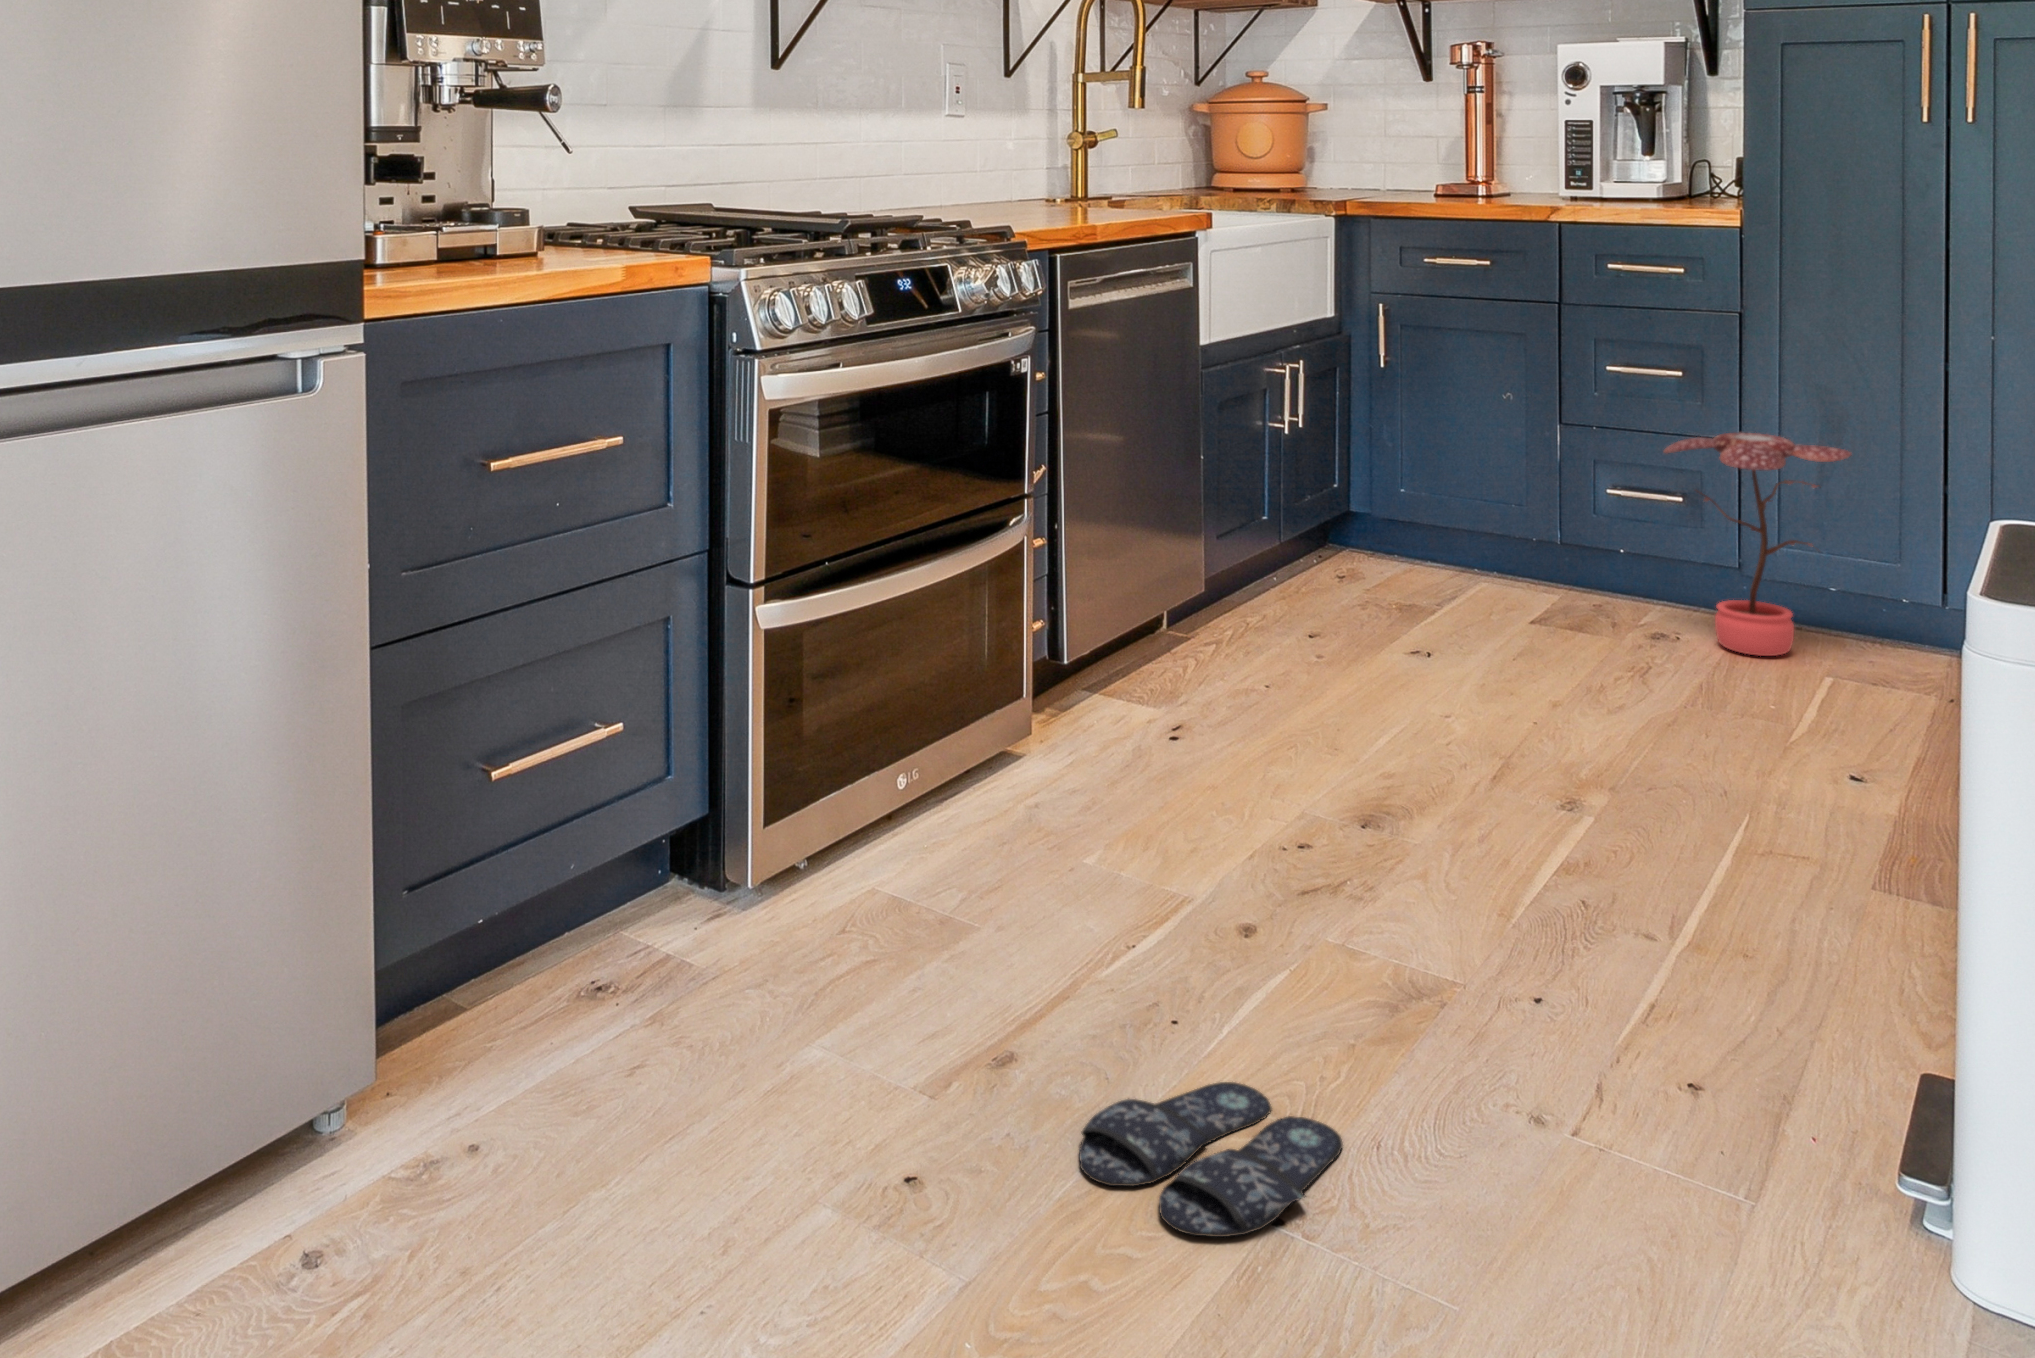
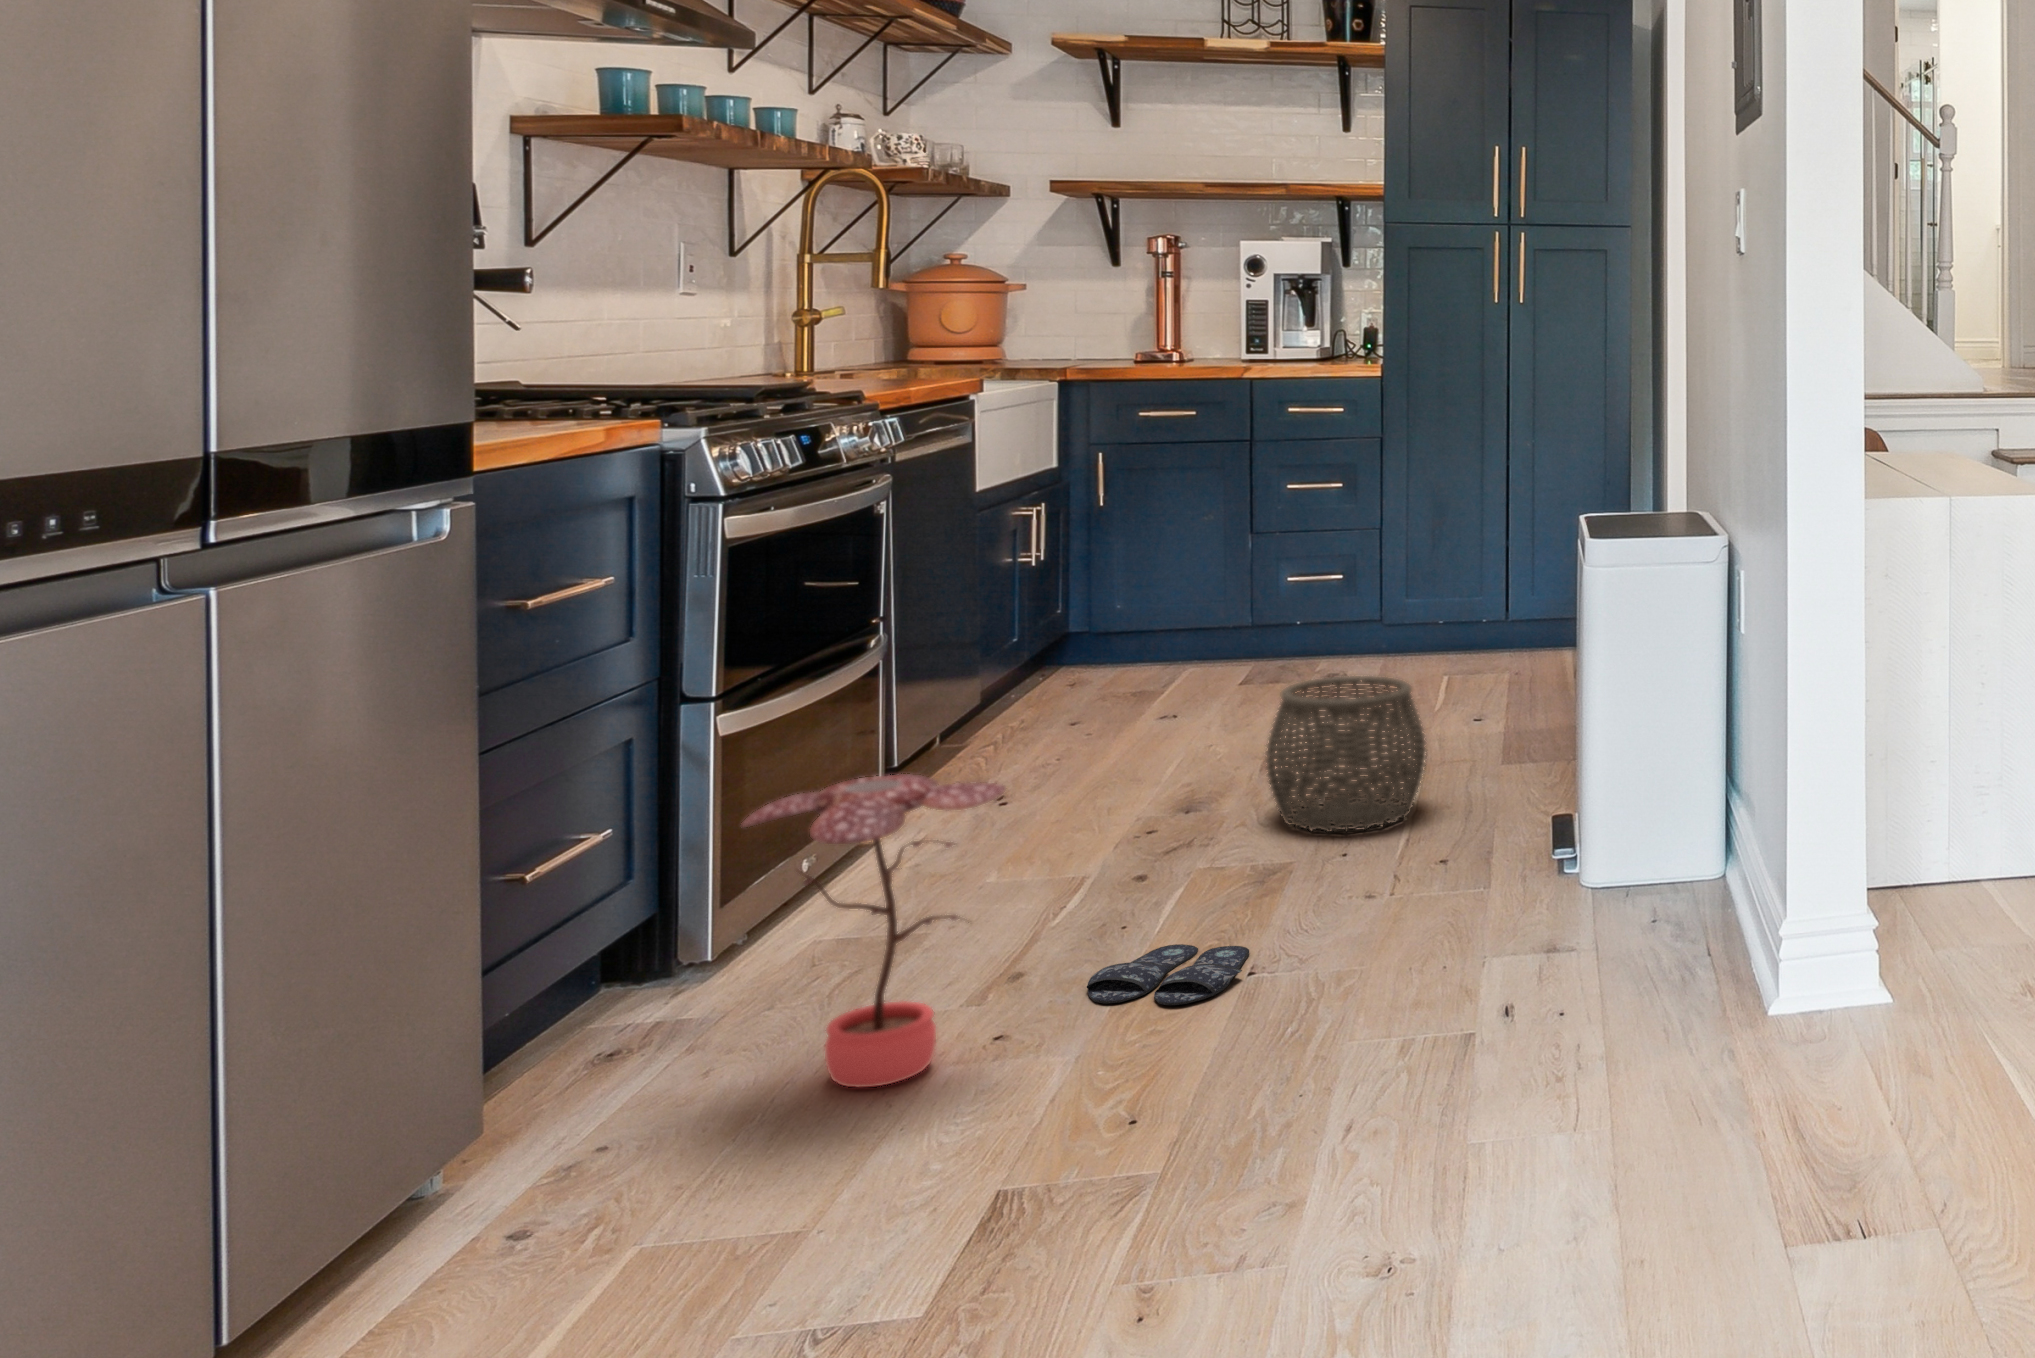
potted plant: present [1664,433,1851,656] -> present [741,774,1005,1088]
woven basket: none [1473,664,1737,934] -> present [1266,676,1426,831]

